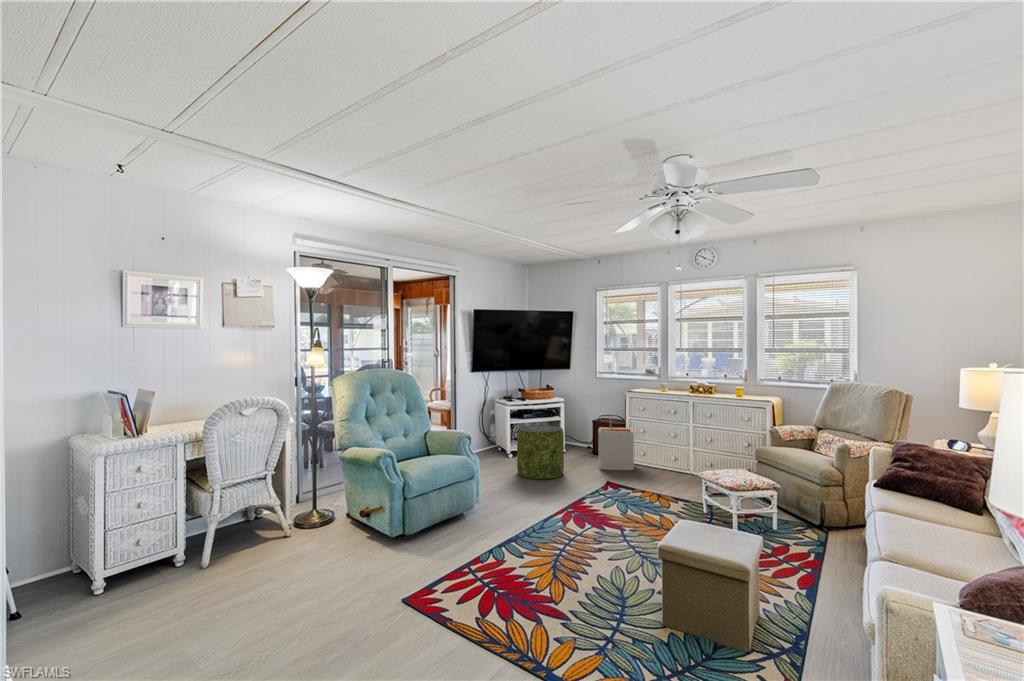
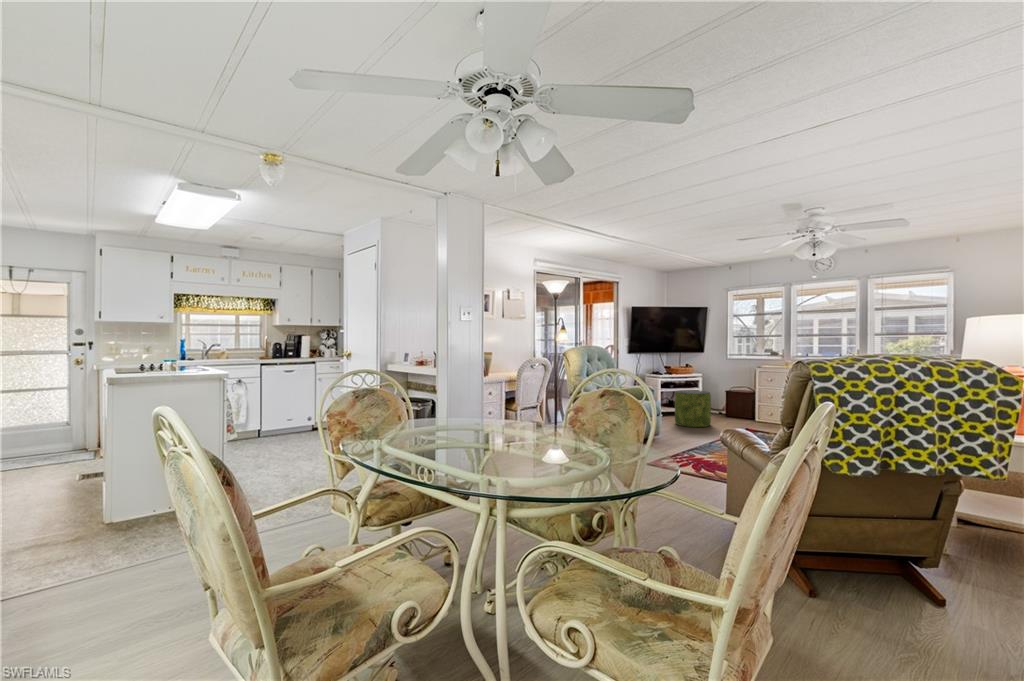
storage bin: present [598,418,634,470] -> none [735,386,765,425]

